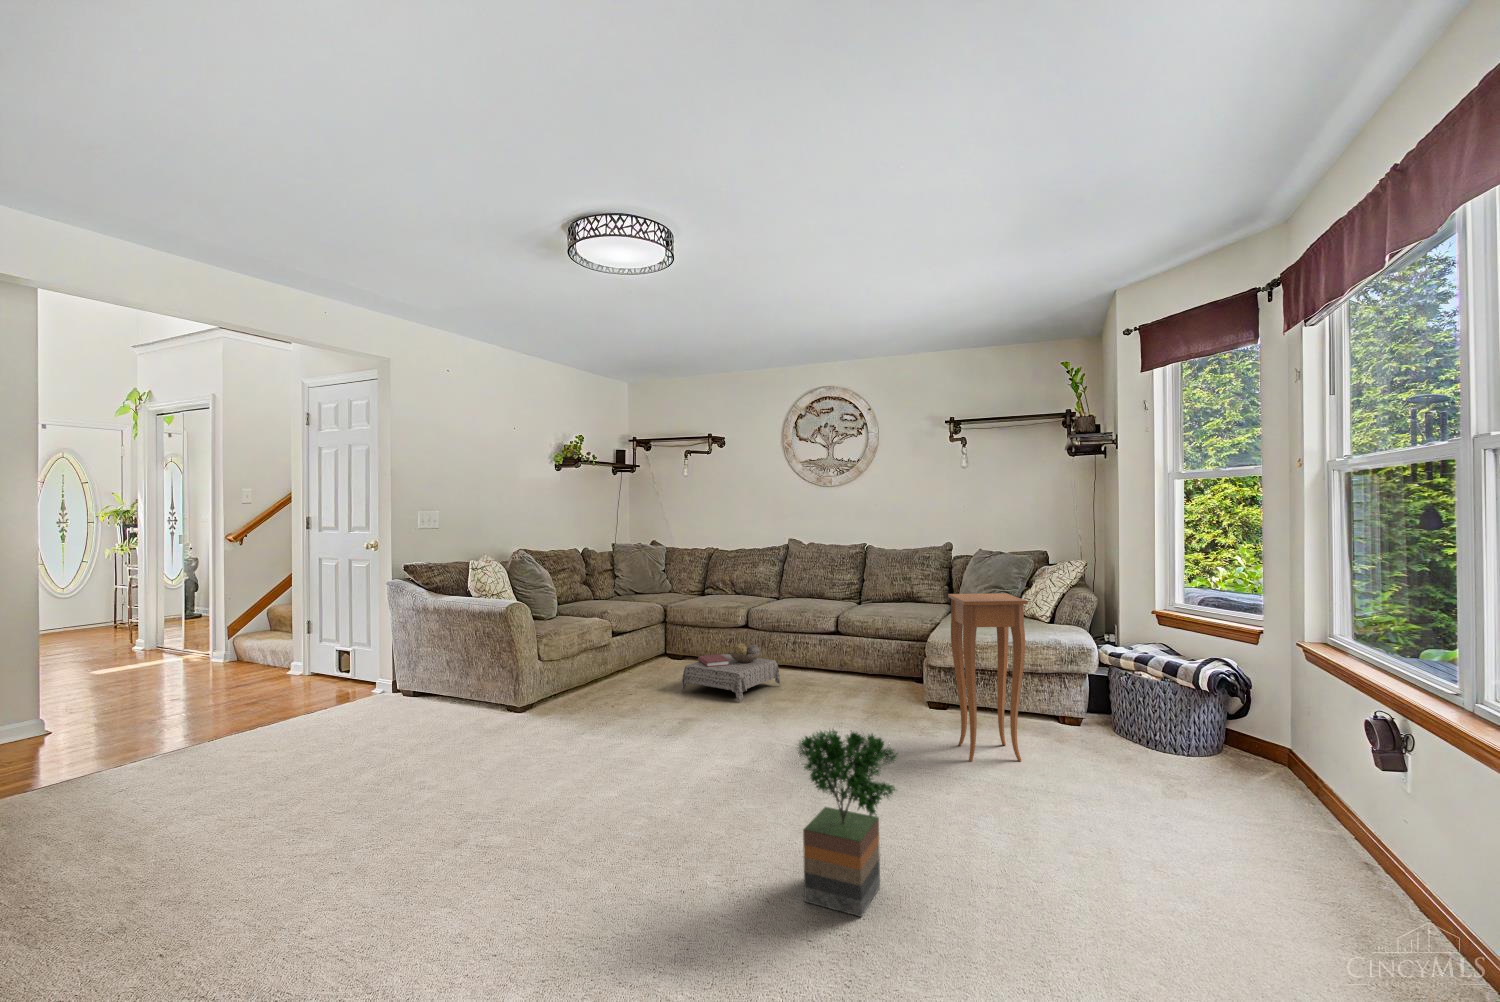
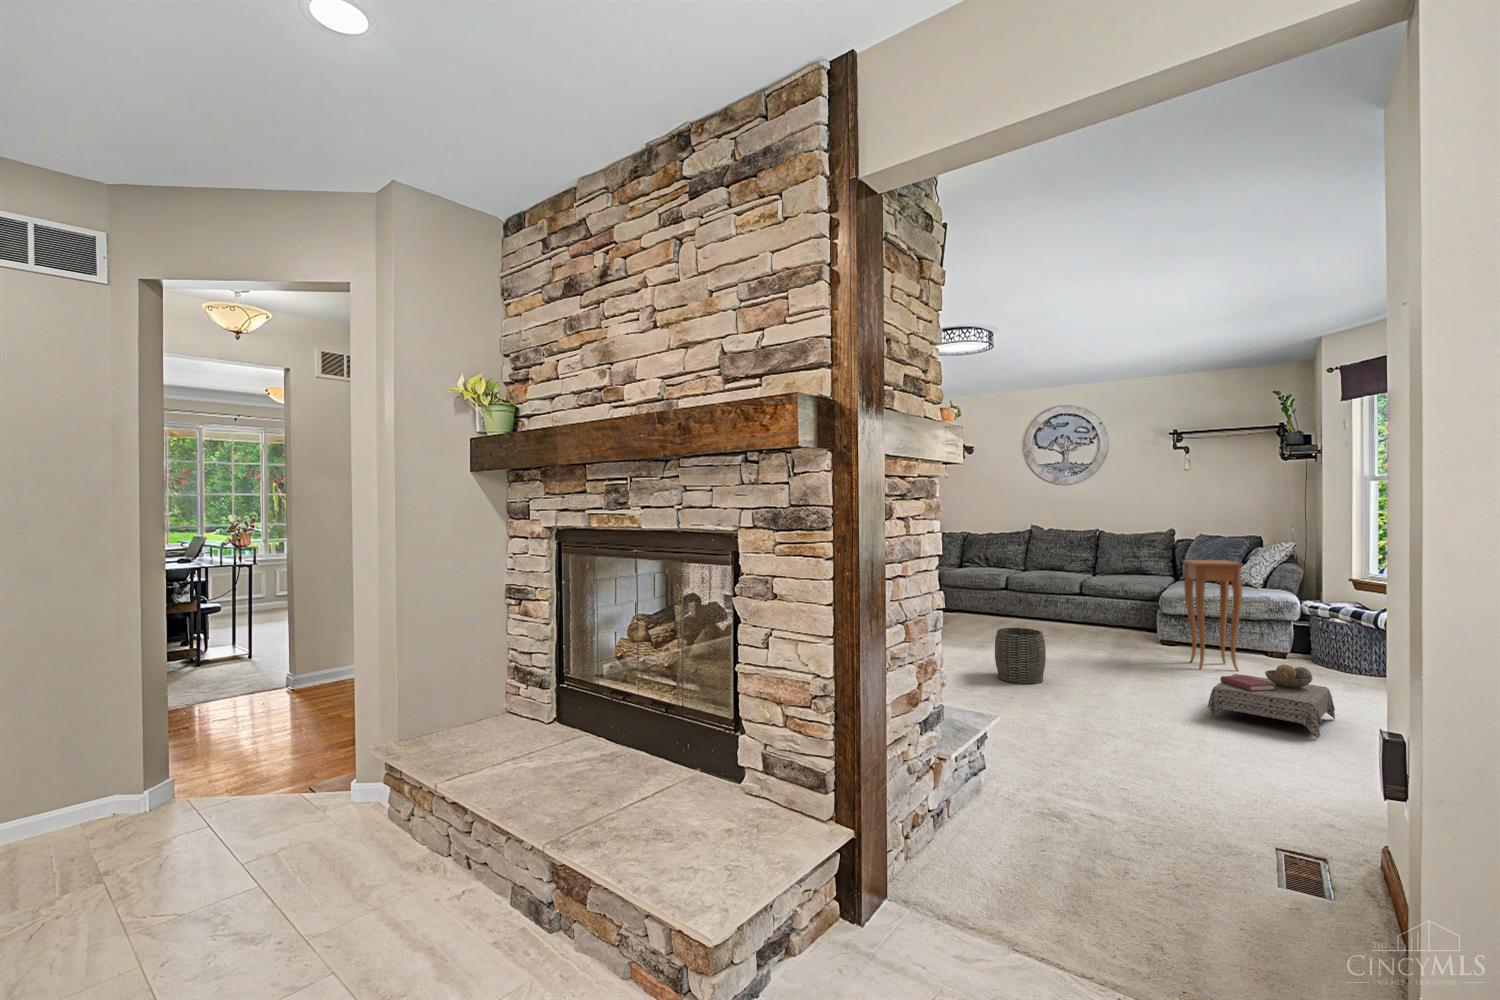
ottoman: present [681,643,780,701] -> present [1208,665,1335,738]
woven basket: none [648,721,730,830] -> present [995,628,1046,684]
potted tree: present [798,730,896,917] -> none [1102,621,1168,716]

